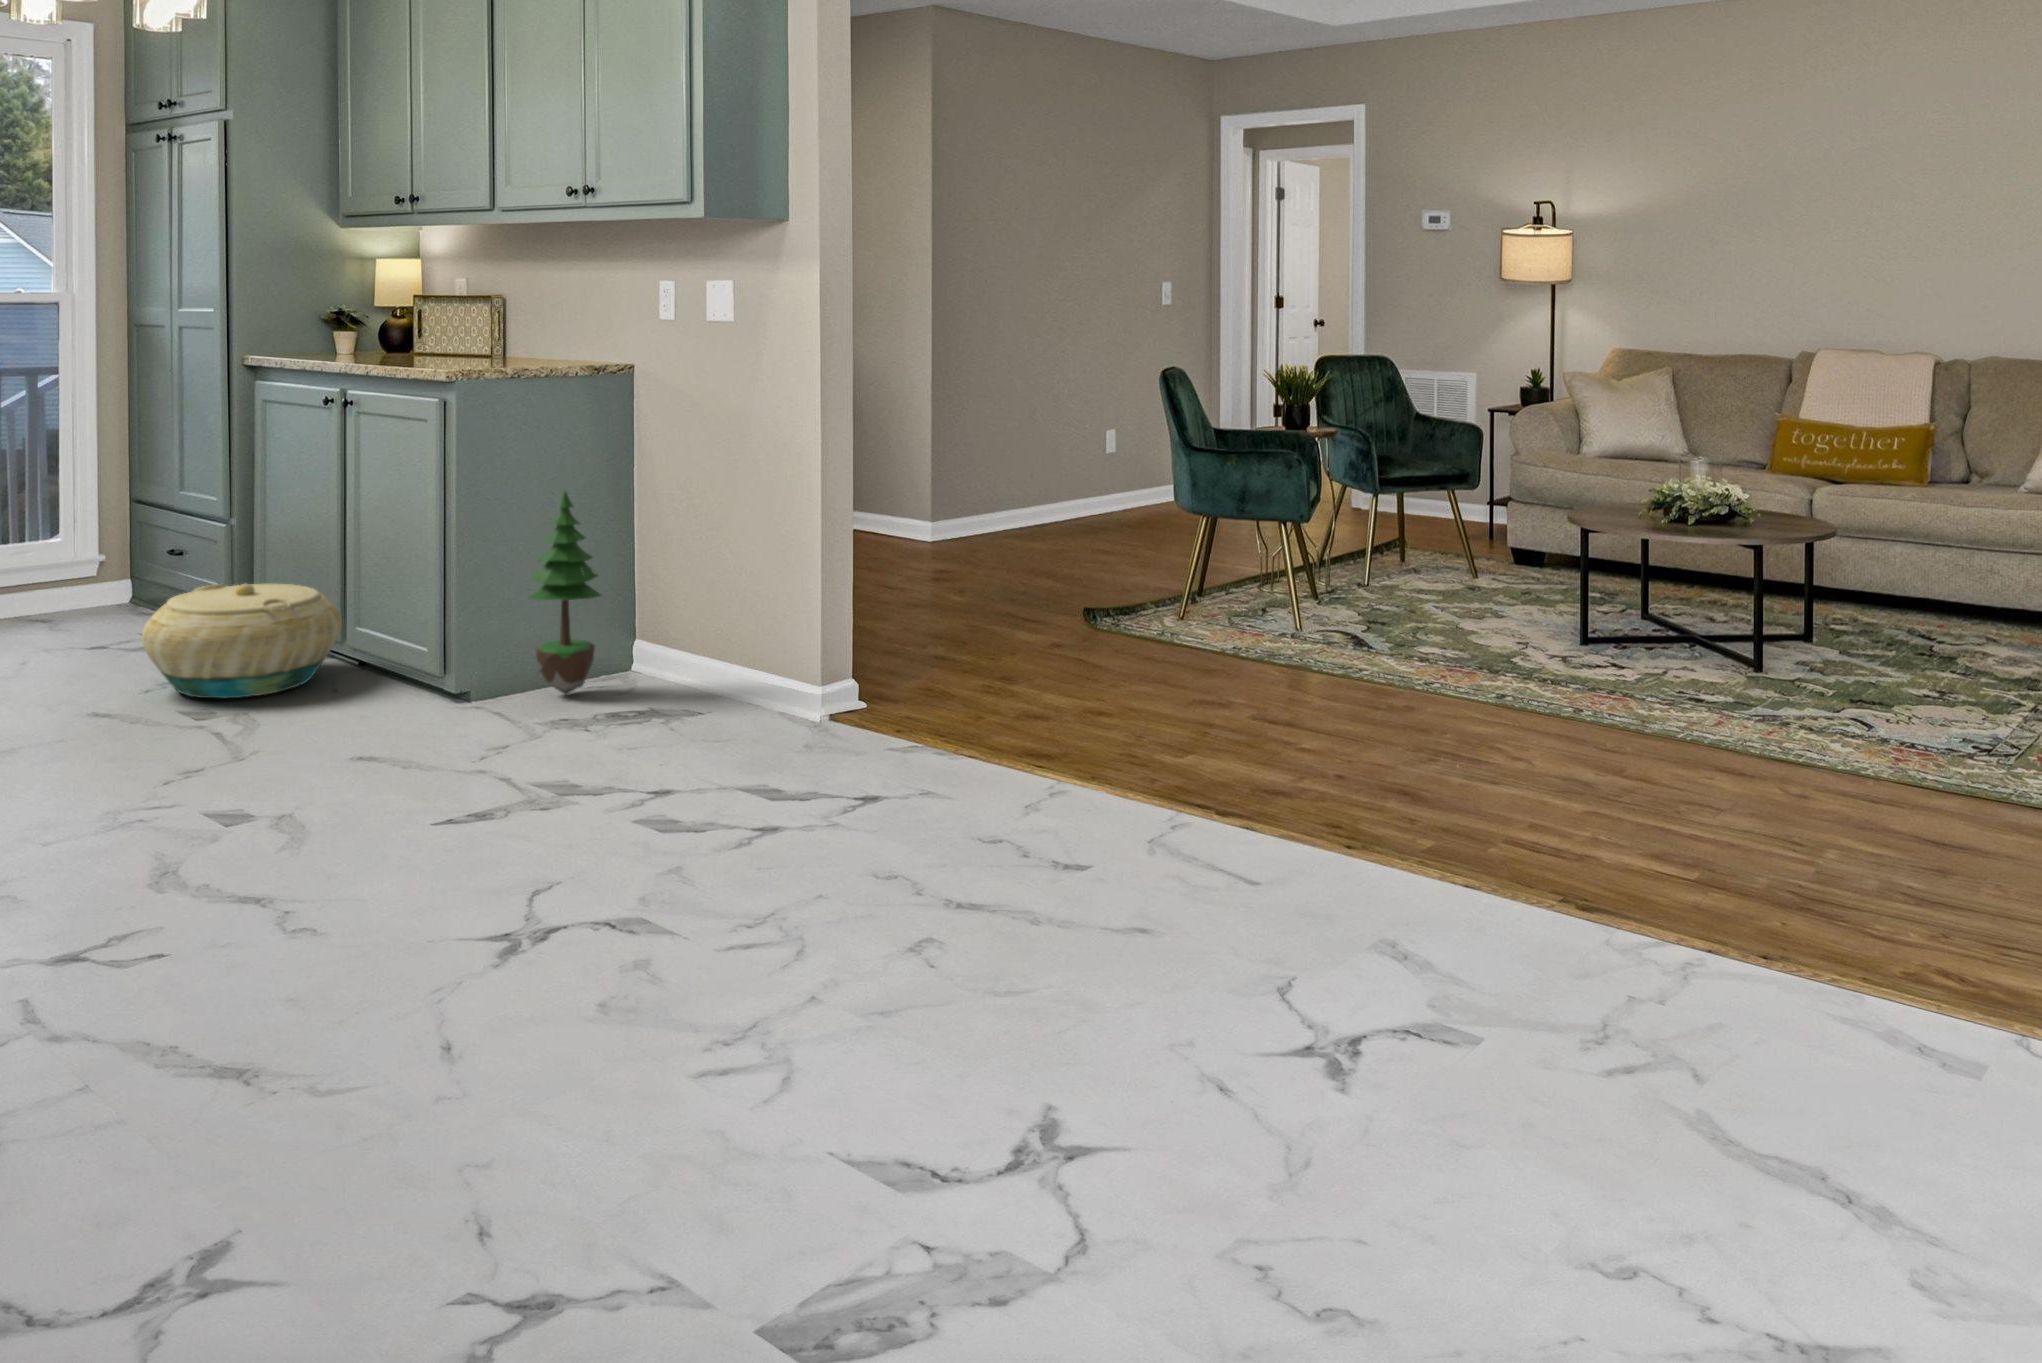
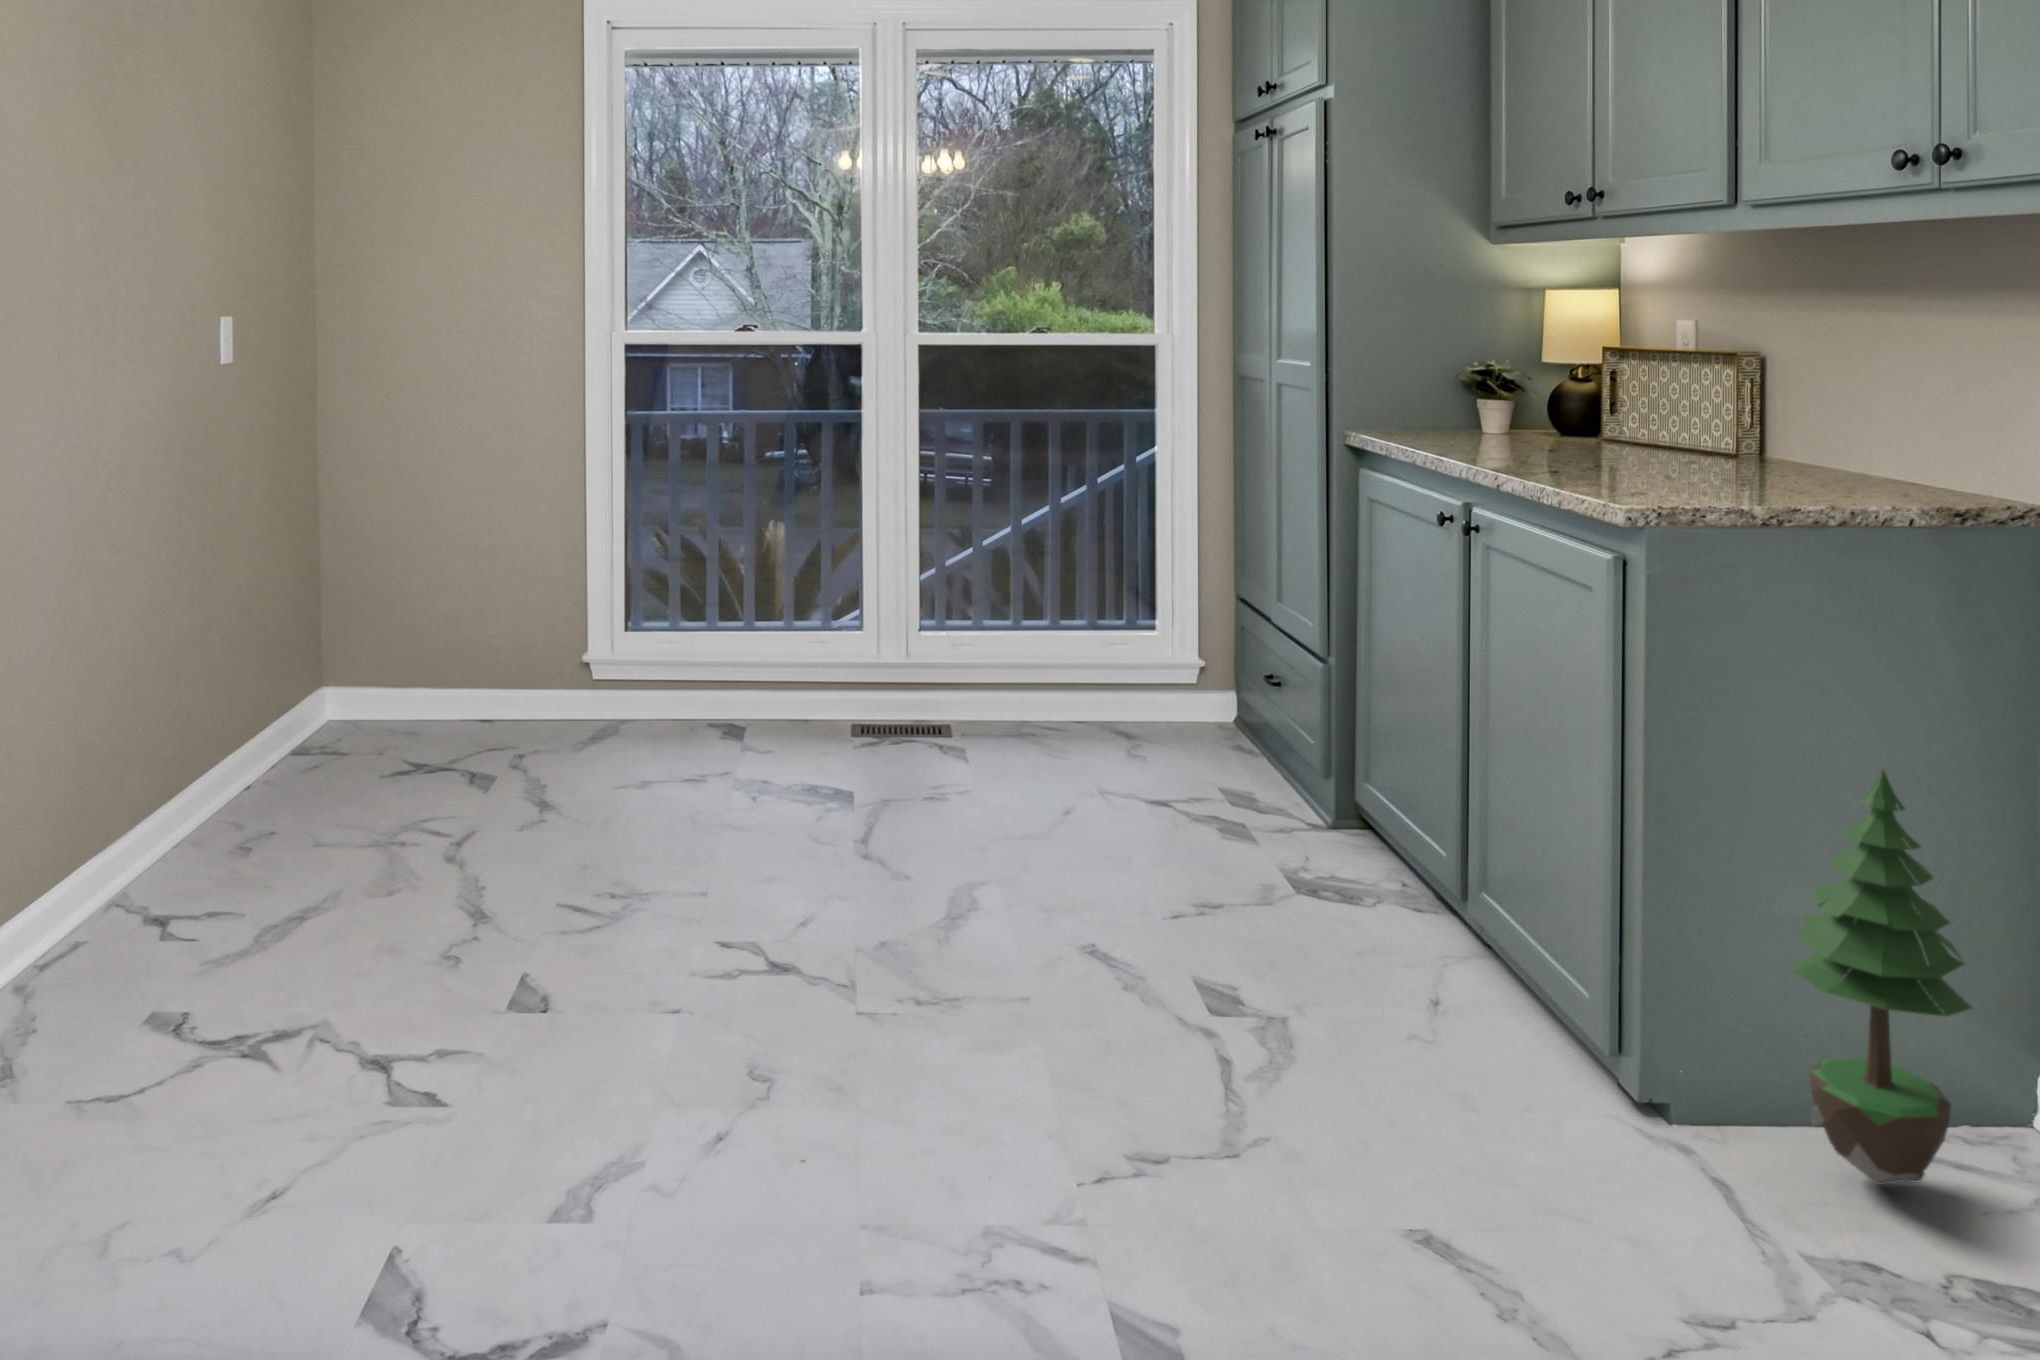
basket: present [142,584,342,698] -> none [1165,780,1455,988]

